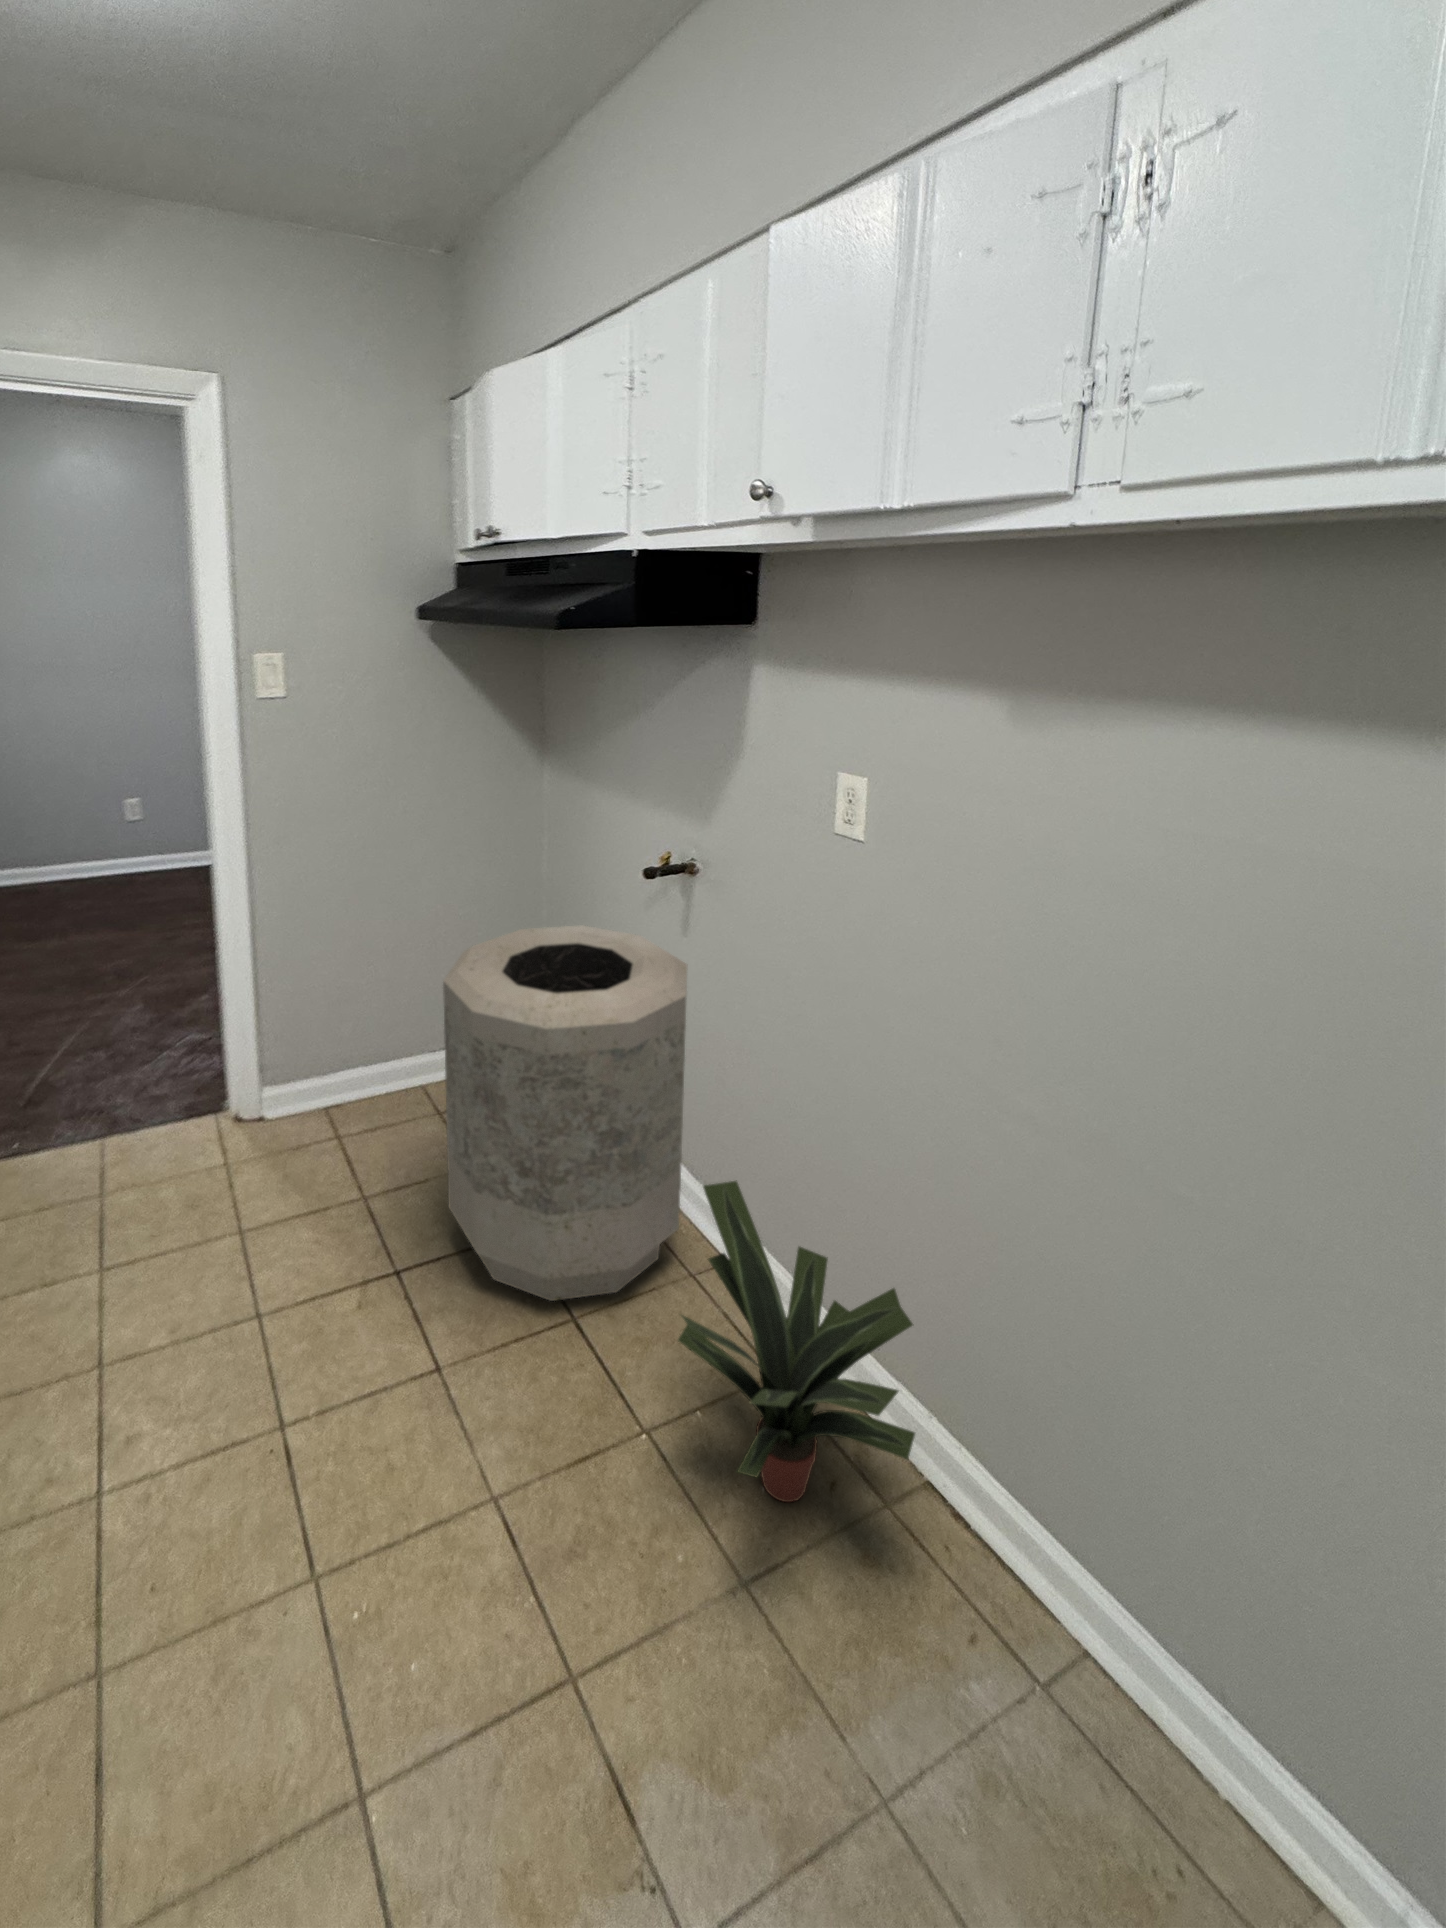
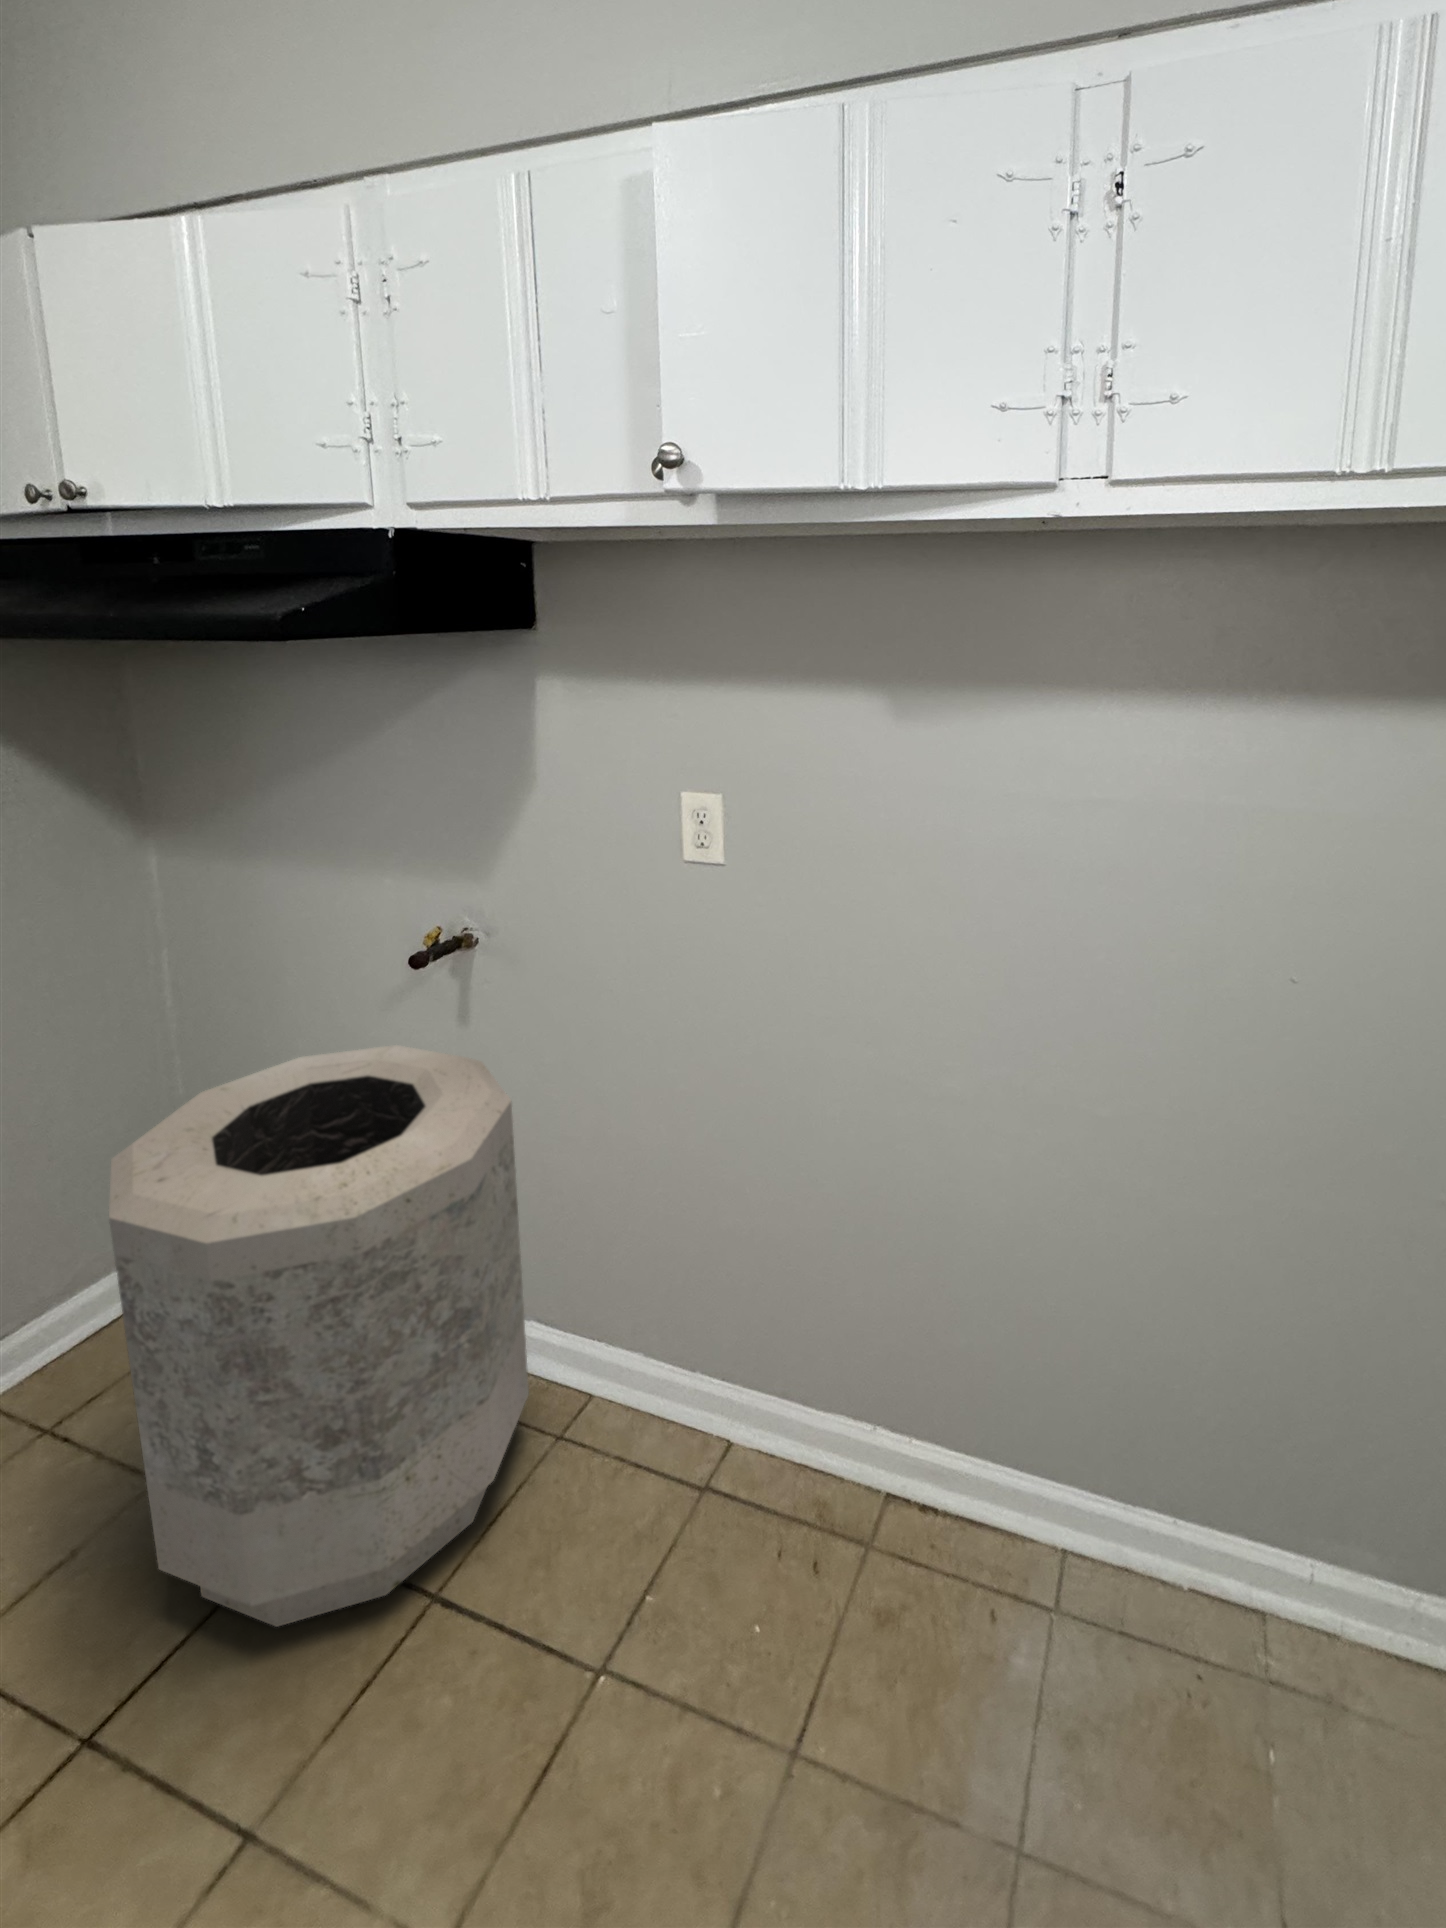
potted plant: present [678,1181,915,1502] -> none [614,1295,912,1628]

